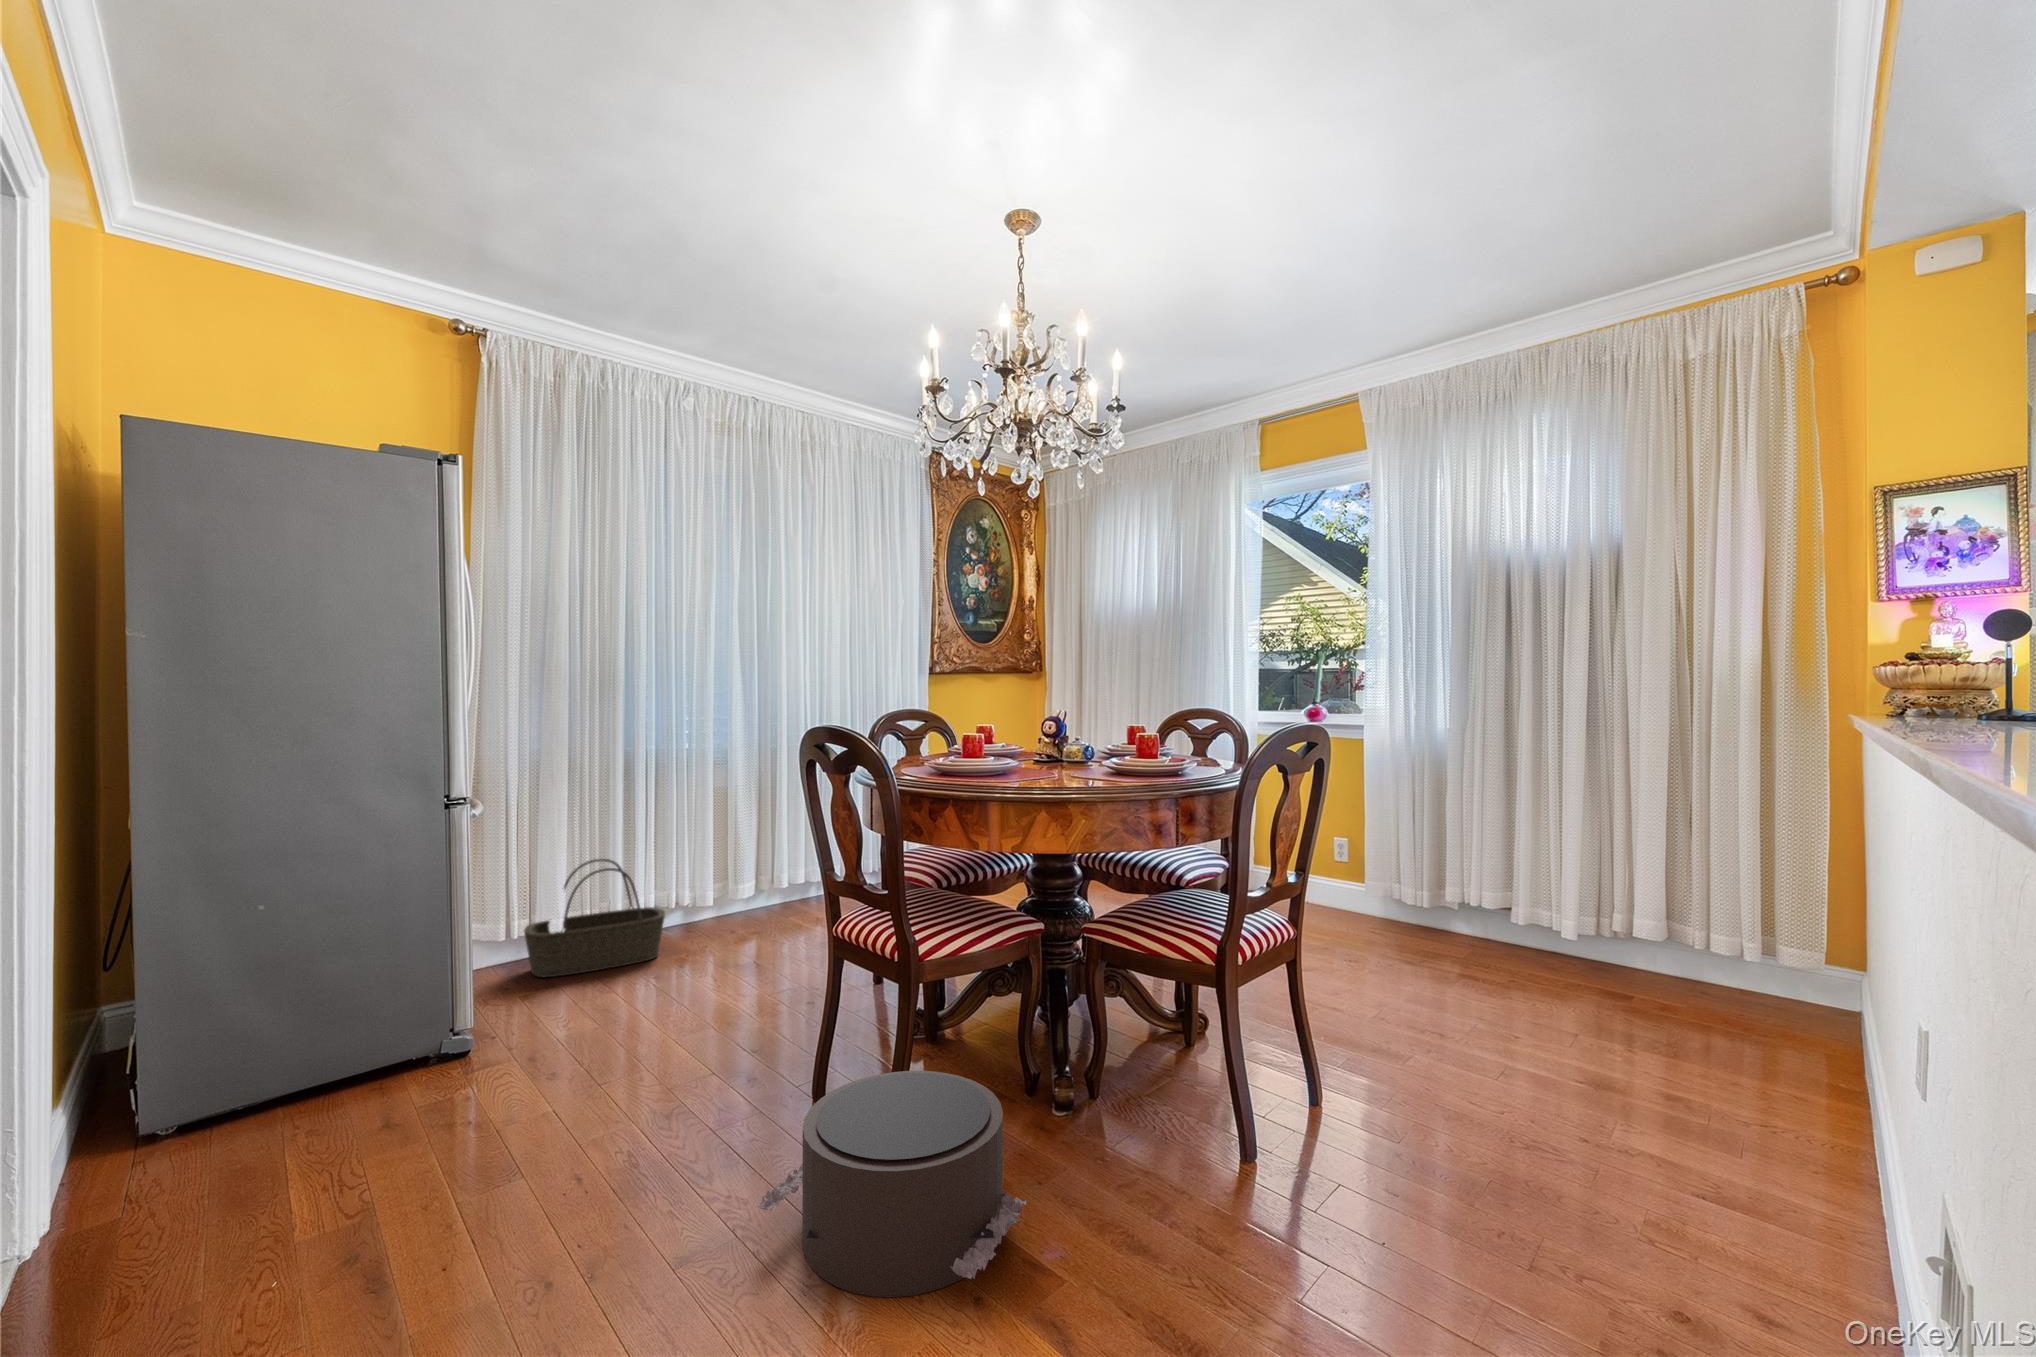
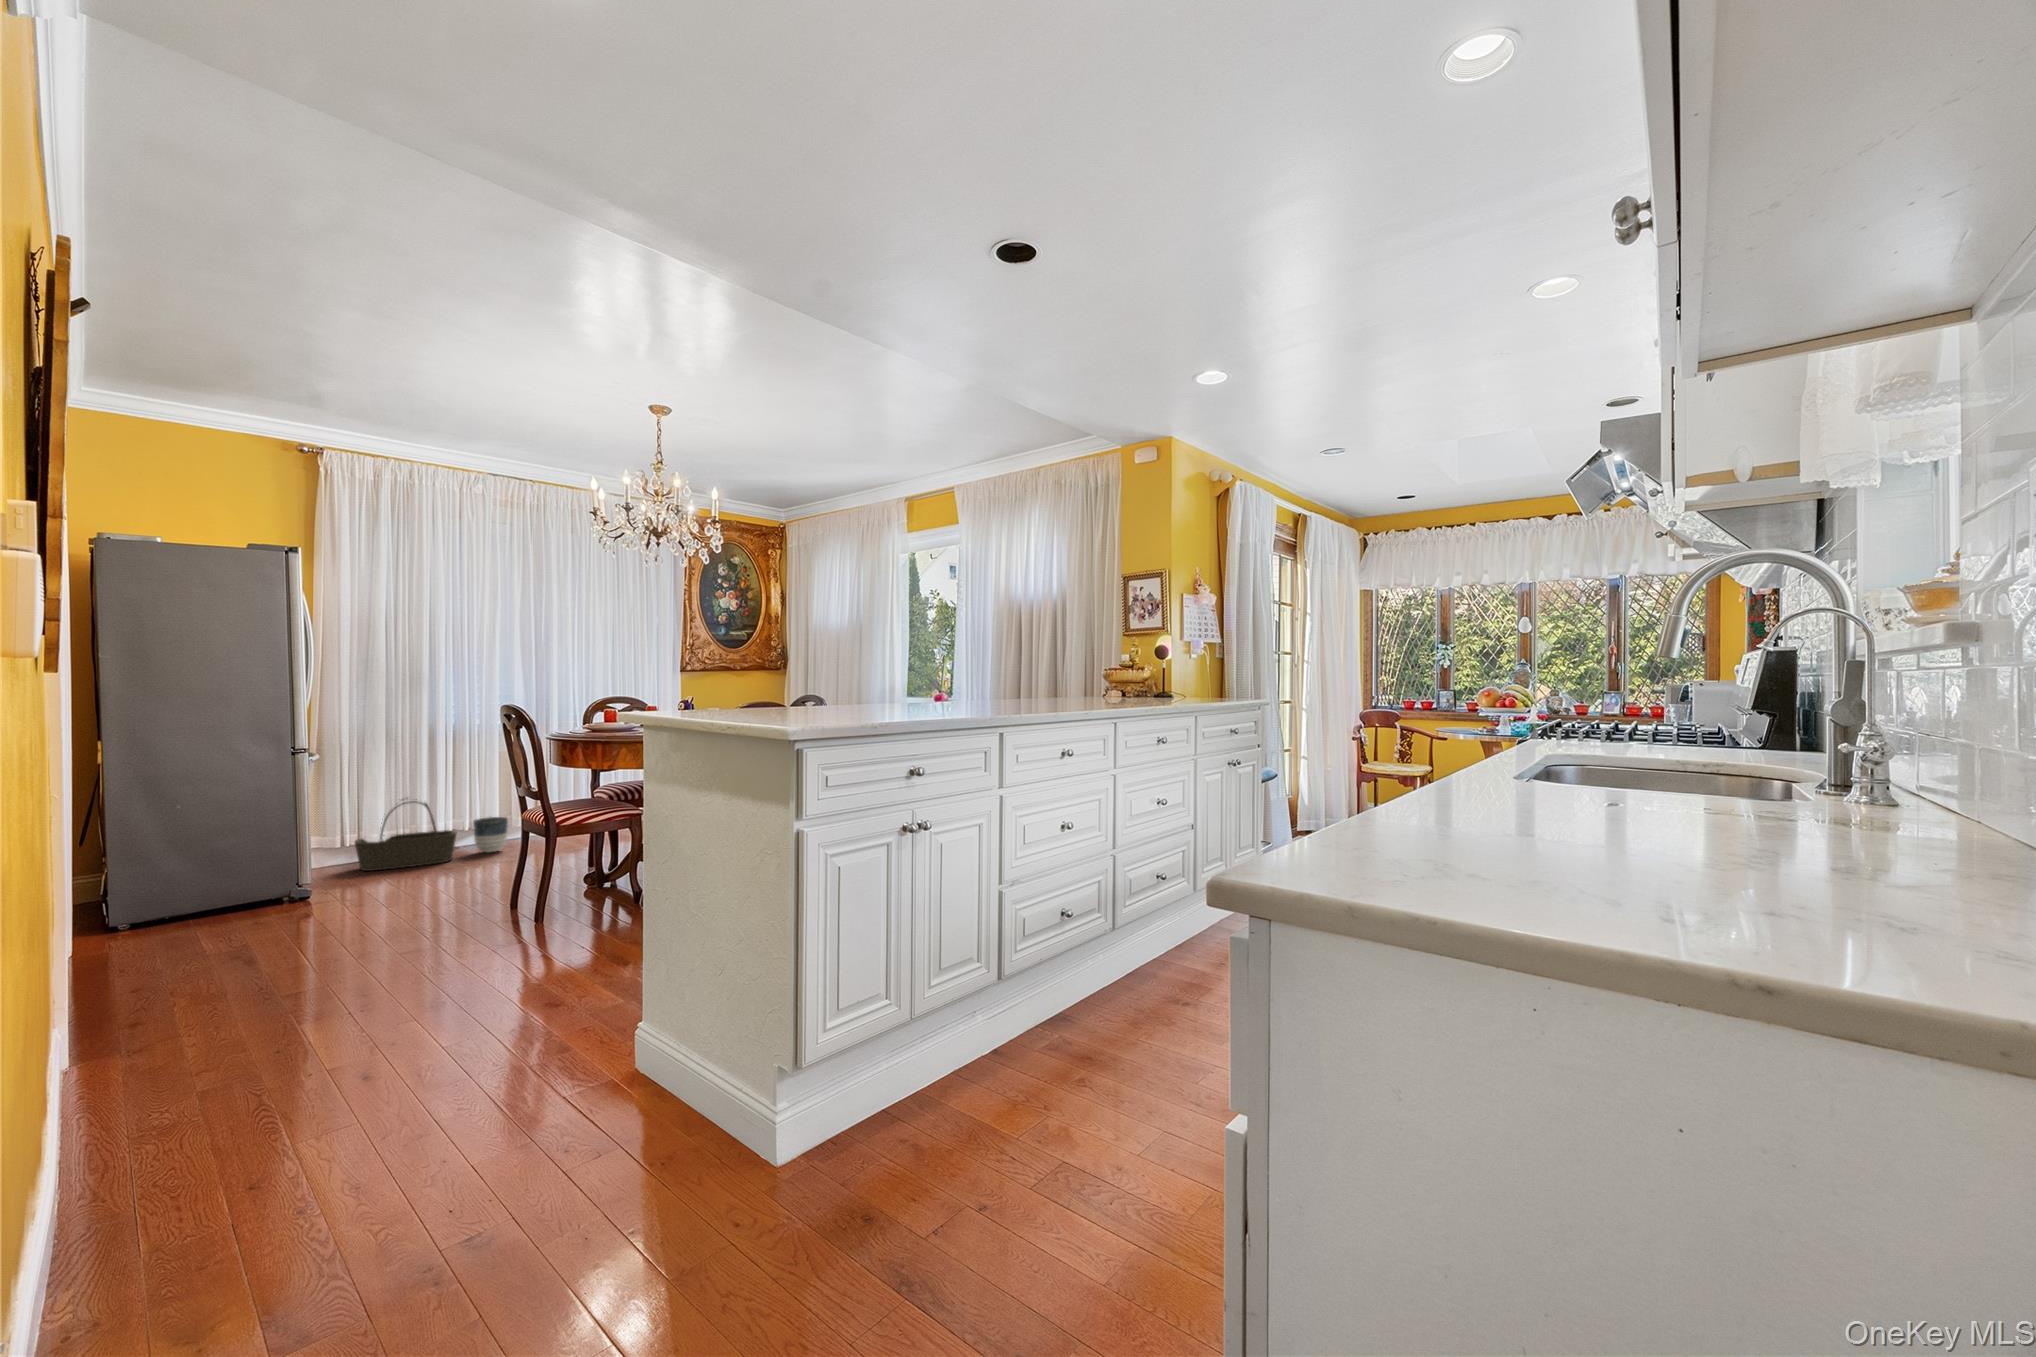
planter: none [683,884,729,939] -> present [473,817,508,852]
pouf: present [756,1071,1027,1297] -> none [427,880,562,960]

